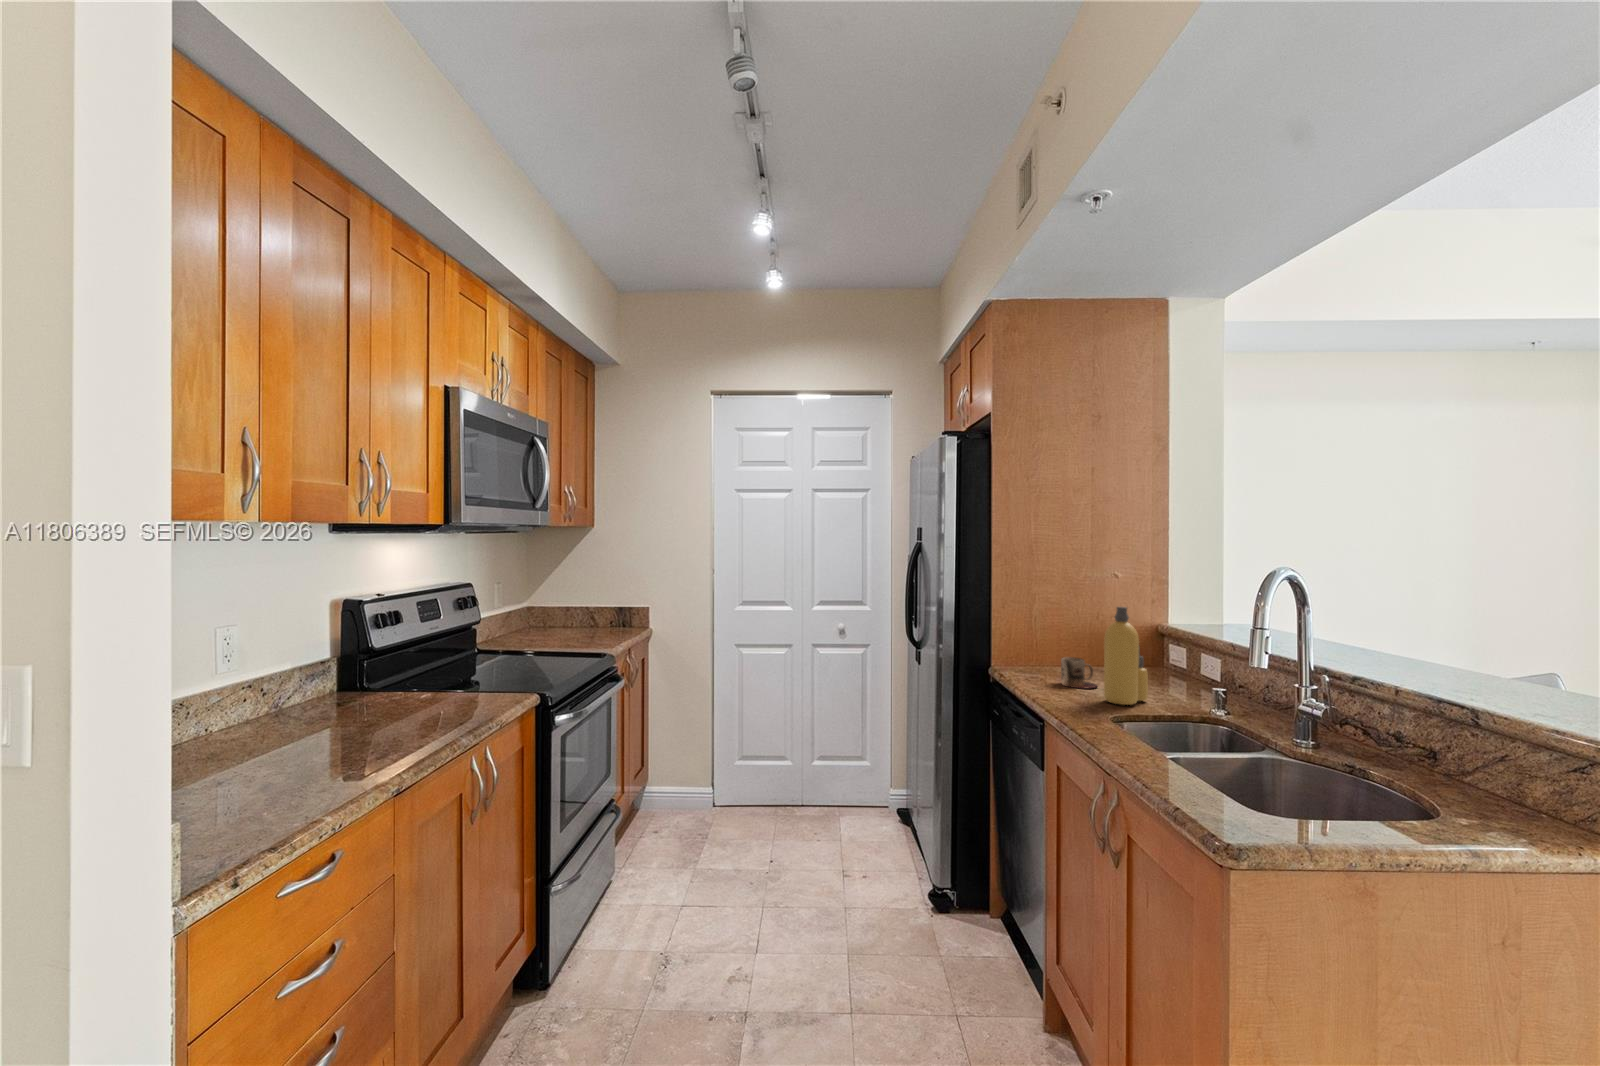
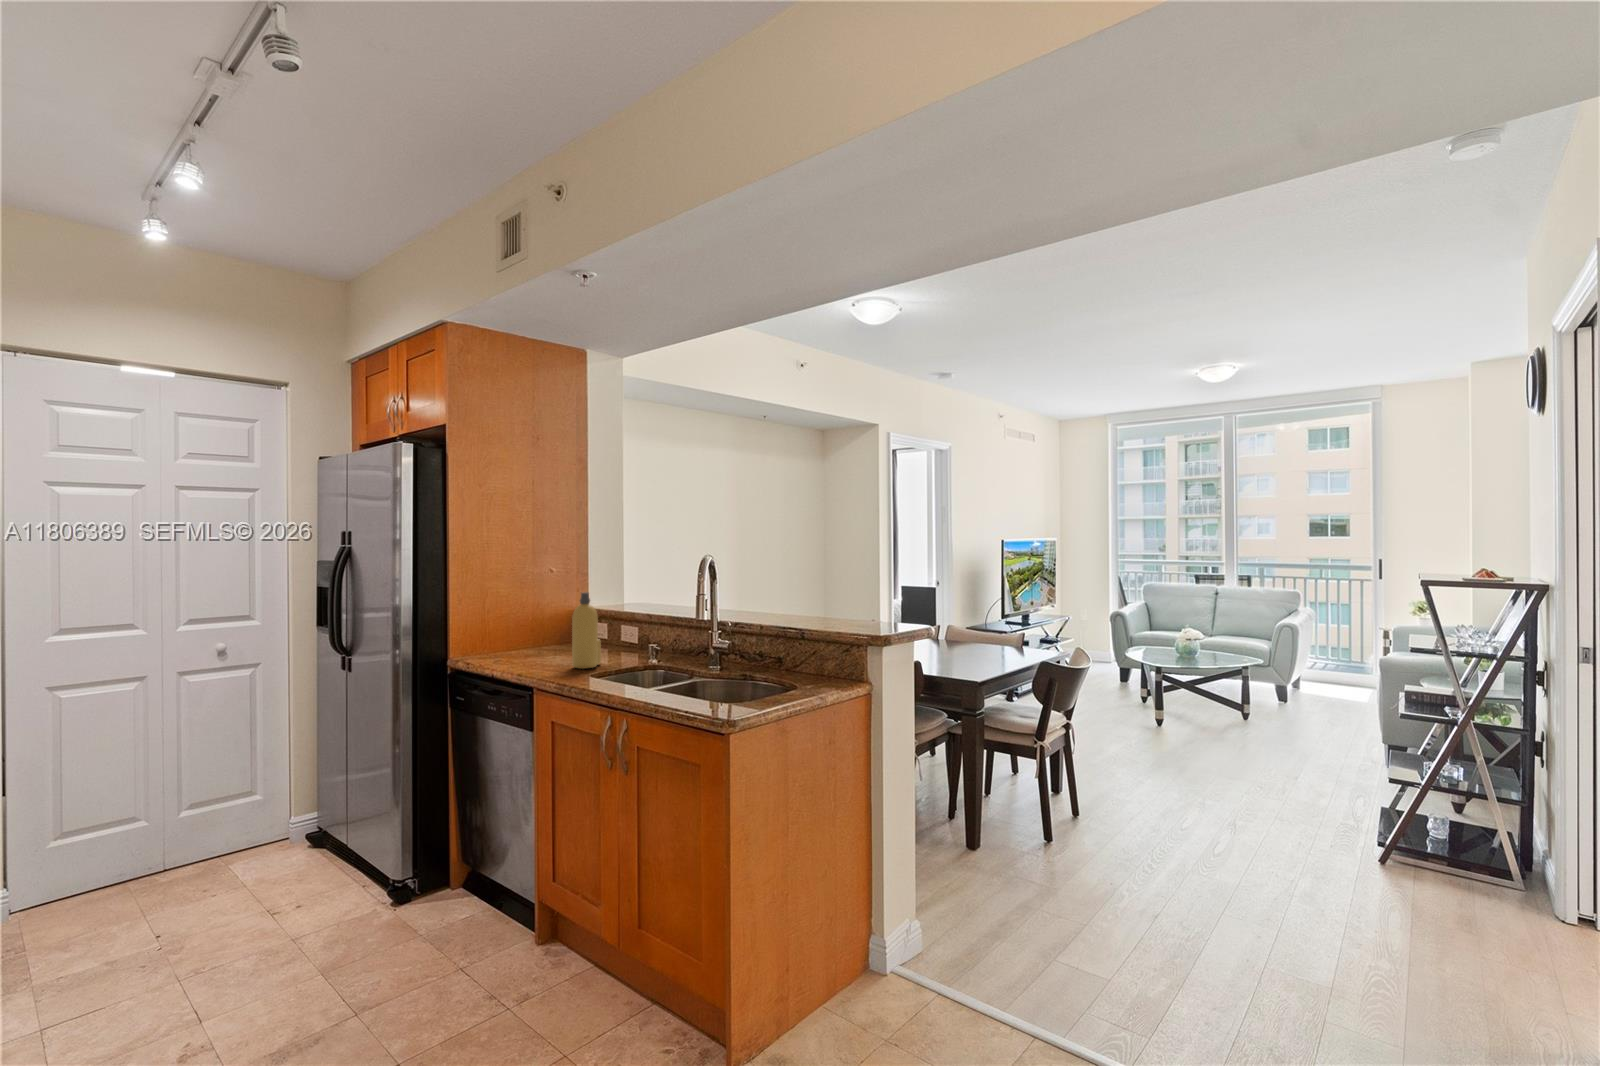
mug: present [1061,657,1097,688] -> none [525,639,558,664]

